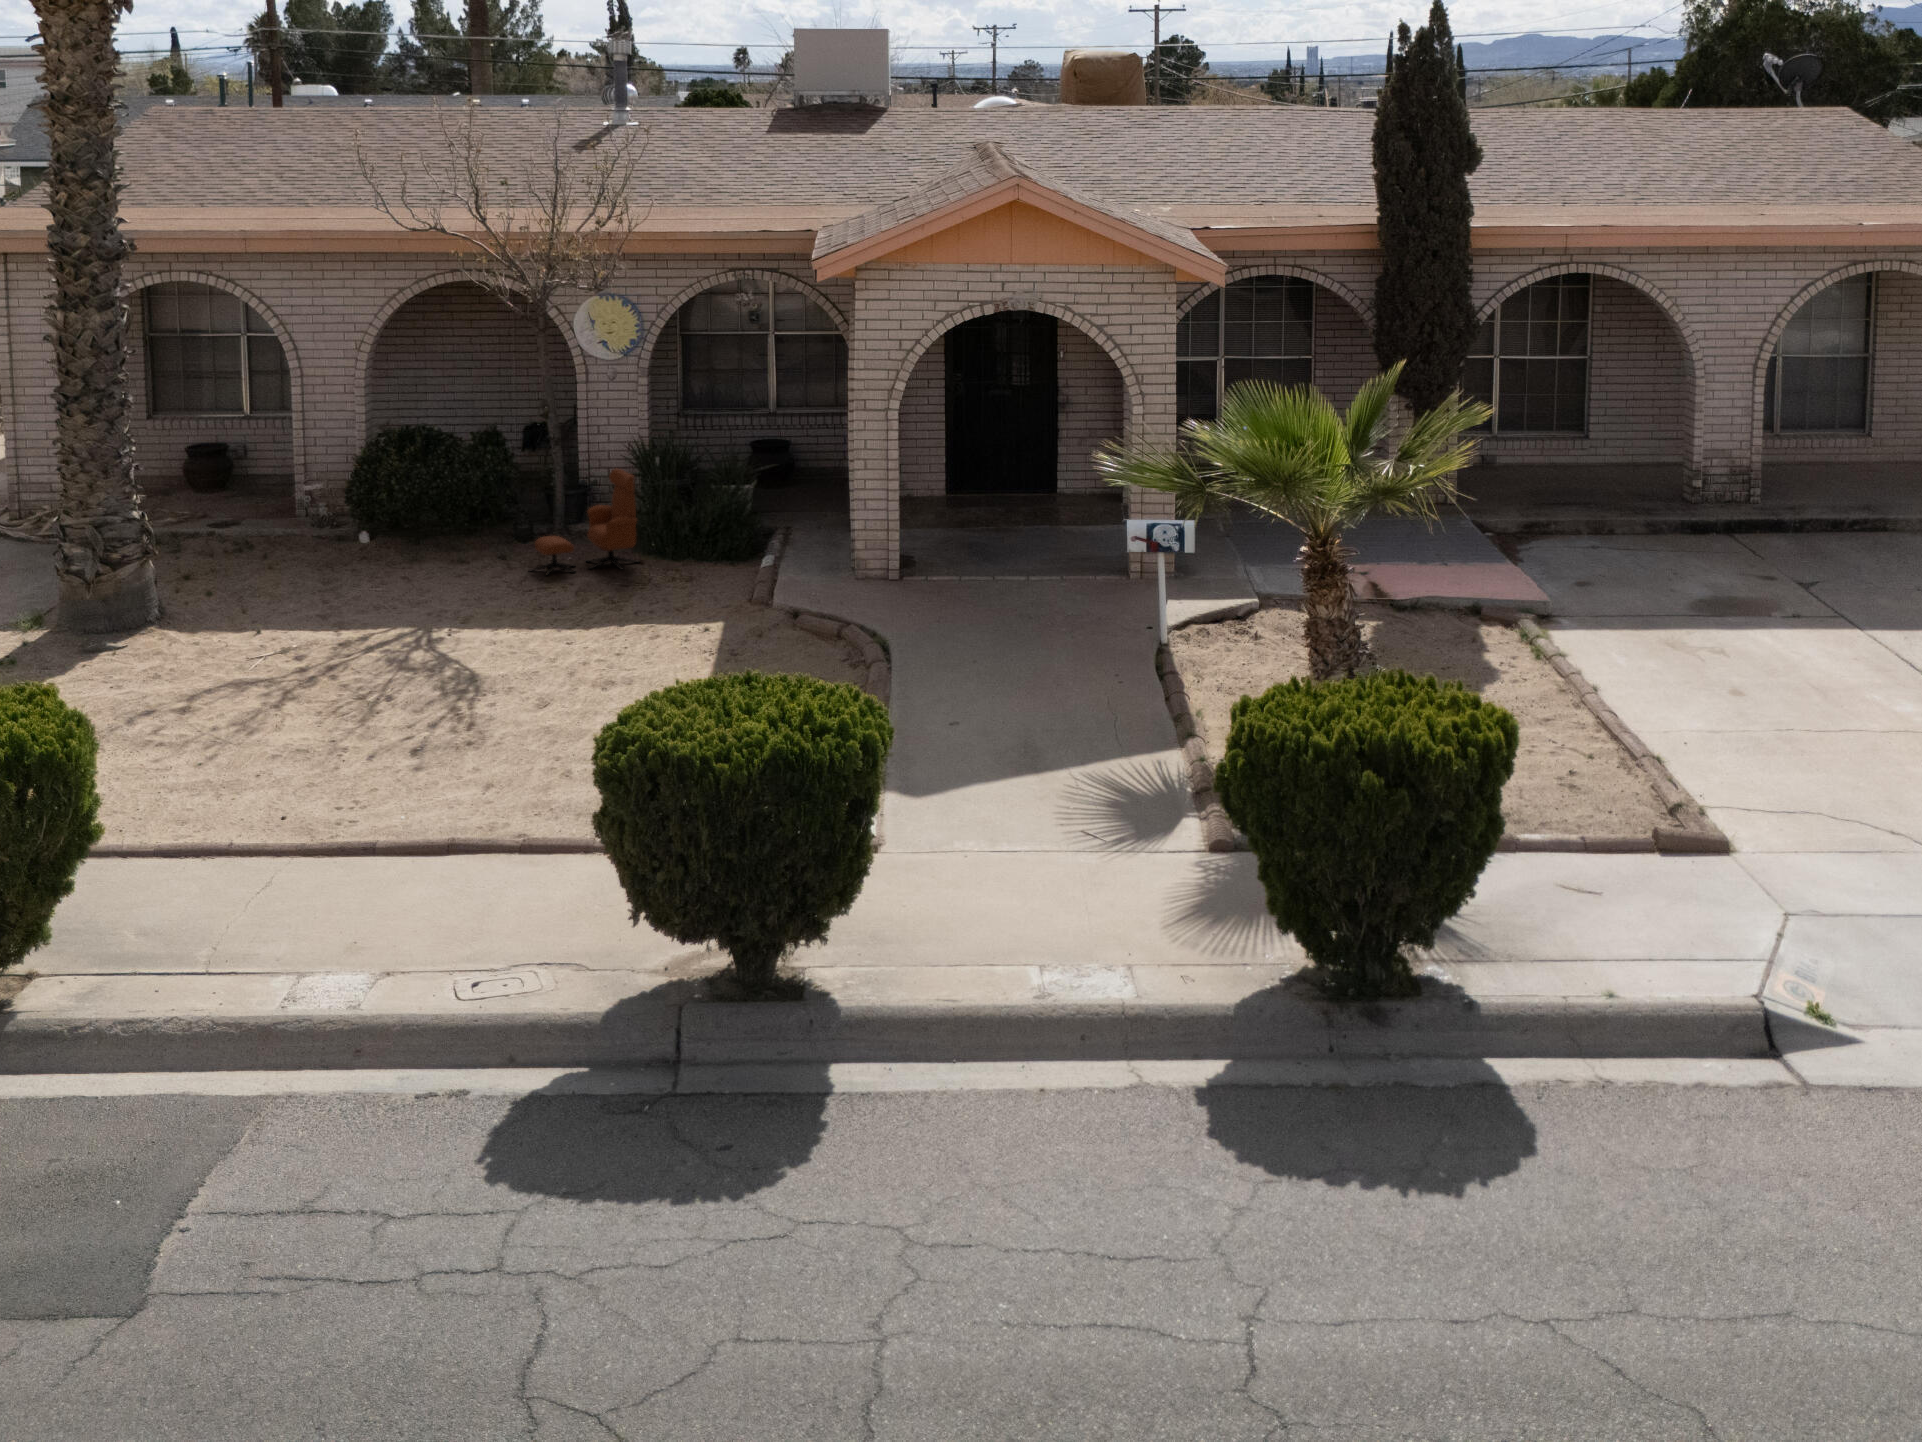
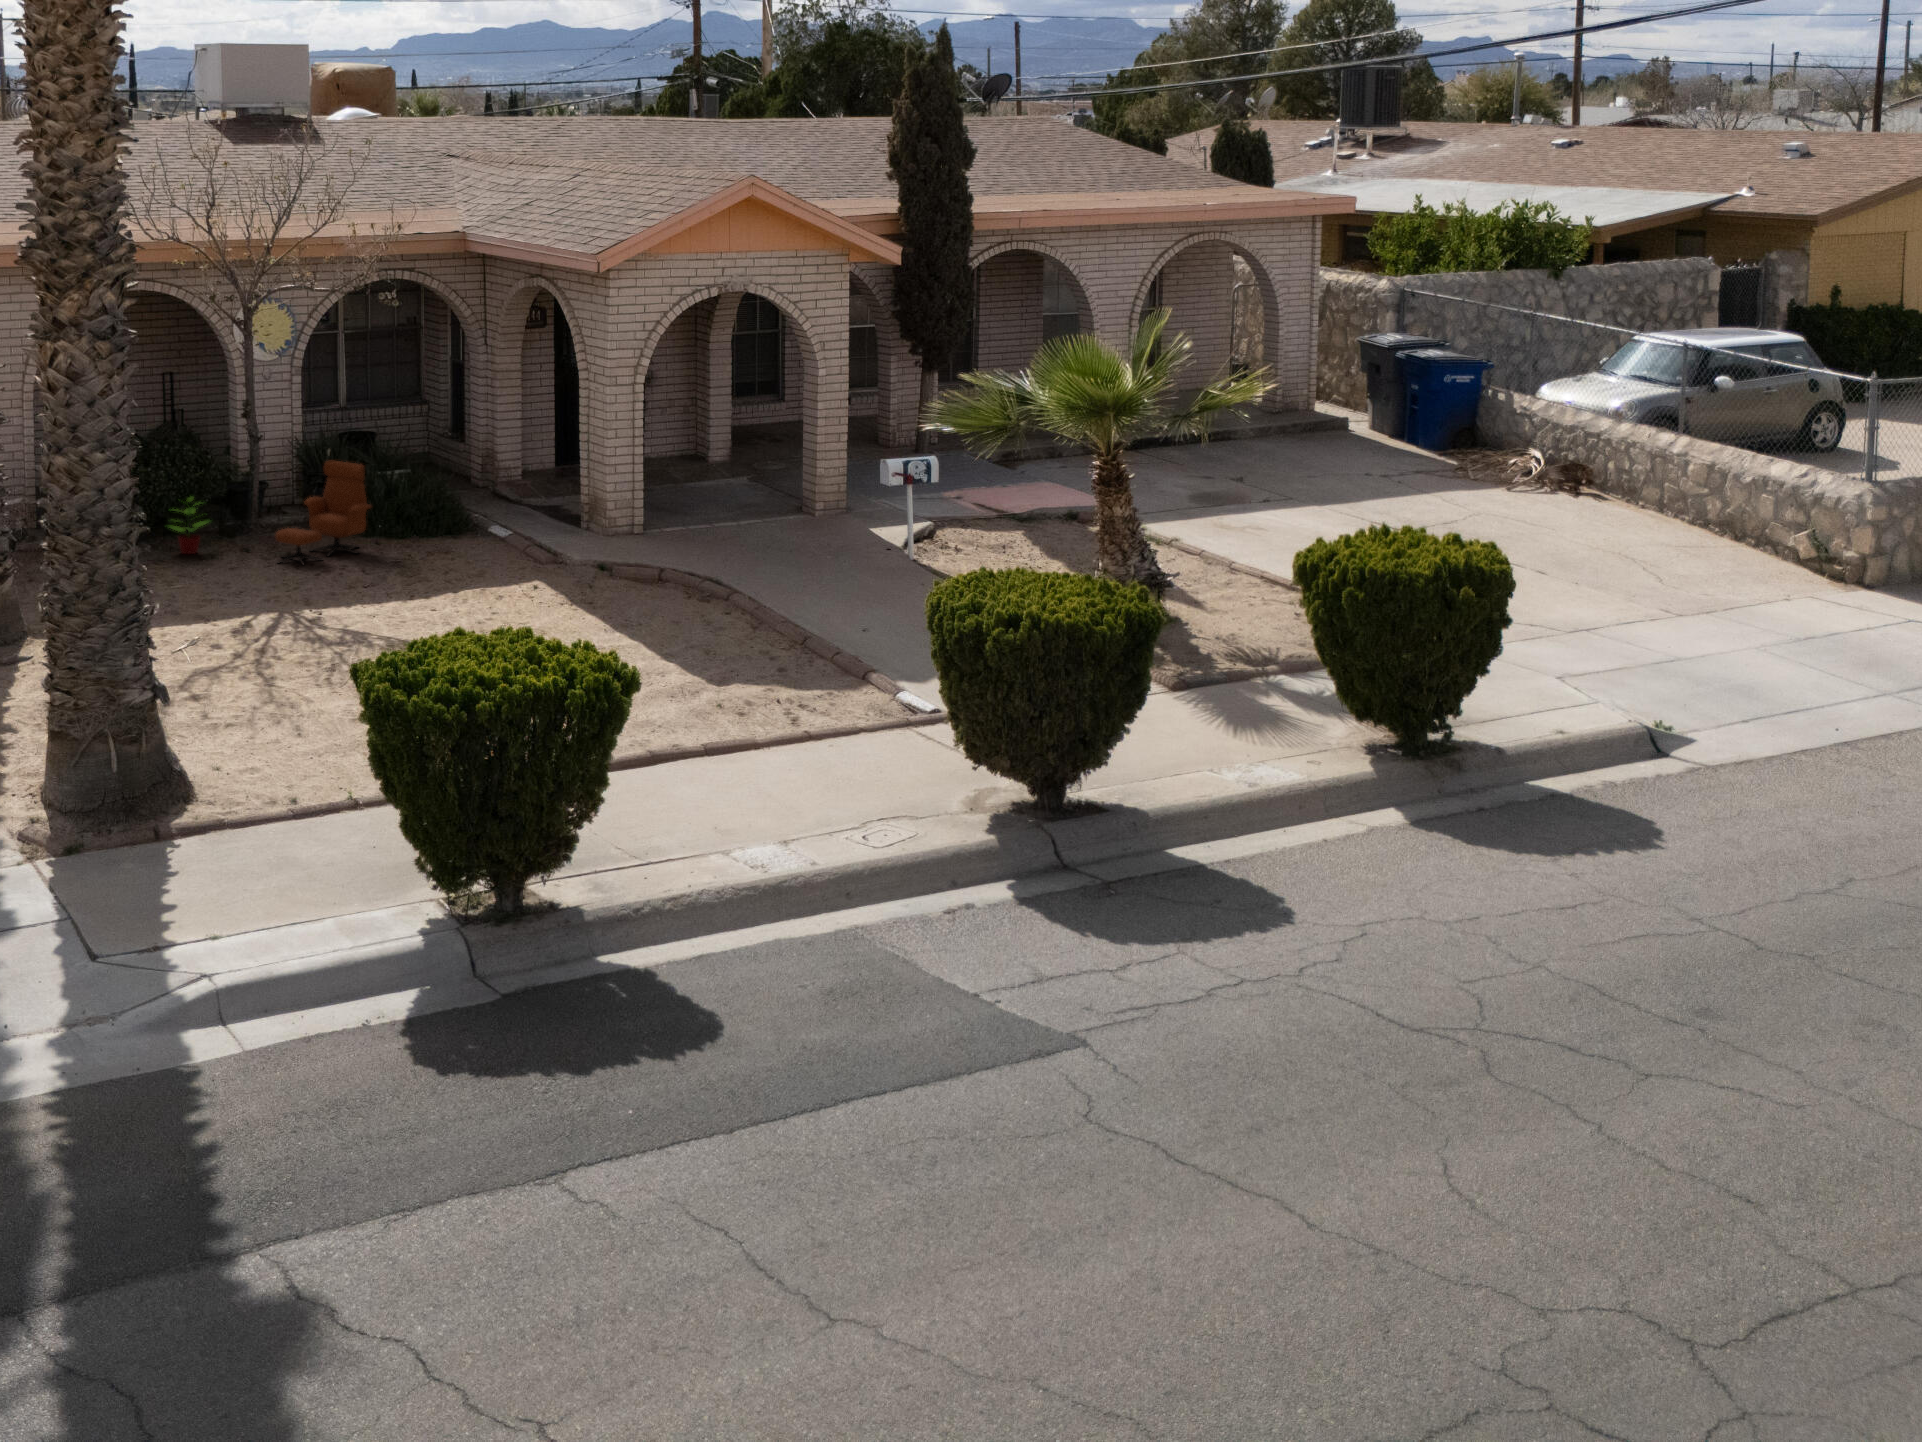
potted plant: none [457,493,509,553] -> present [170,496,209,554]

